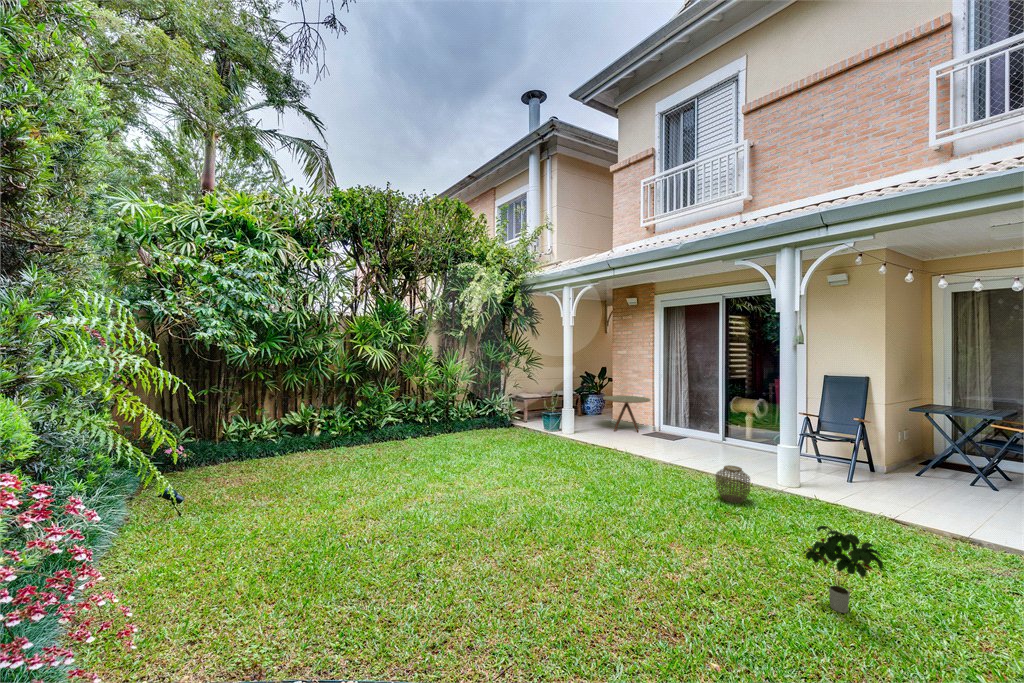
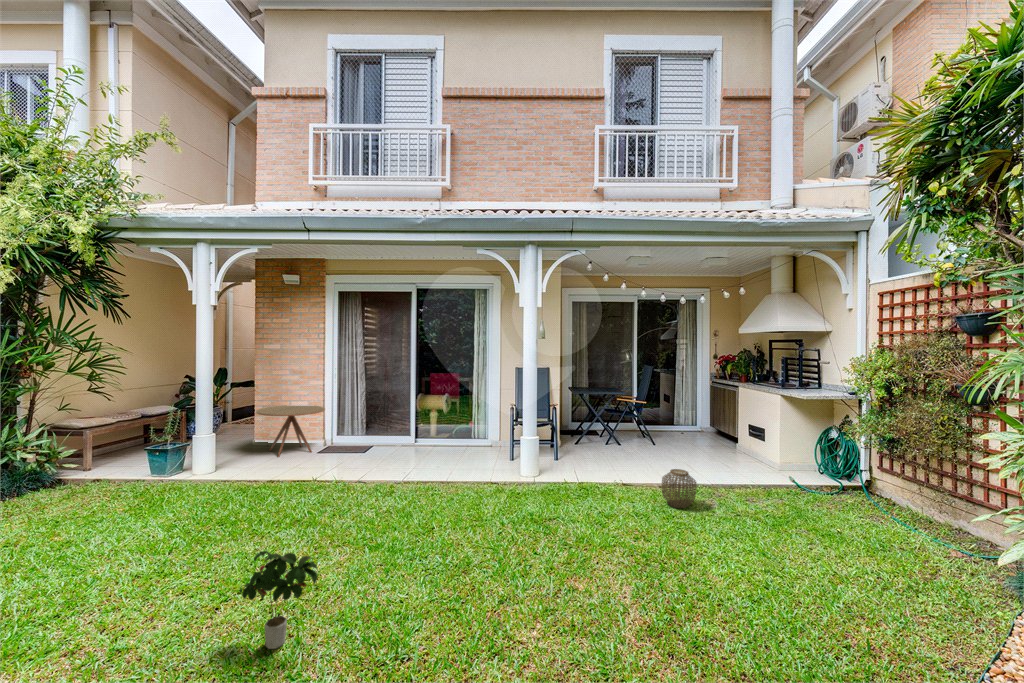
woven basket: present [716,465,750,502] -> present [662,469,696,508]
potted plant: present [803,526,883,613] -> present [239,550,318,649]

